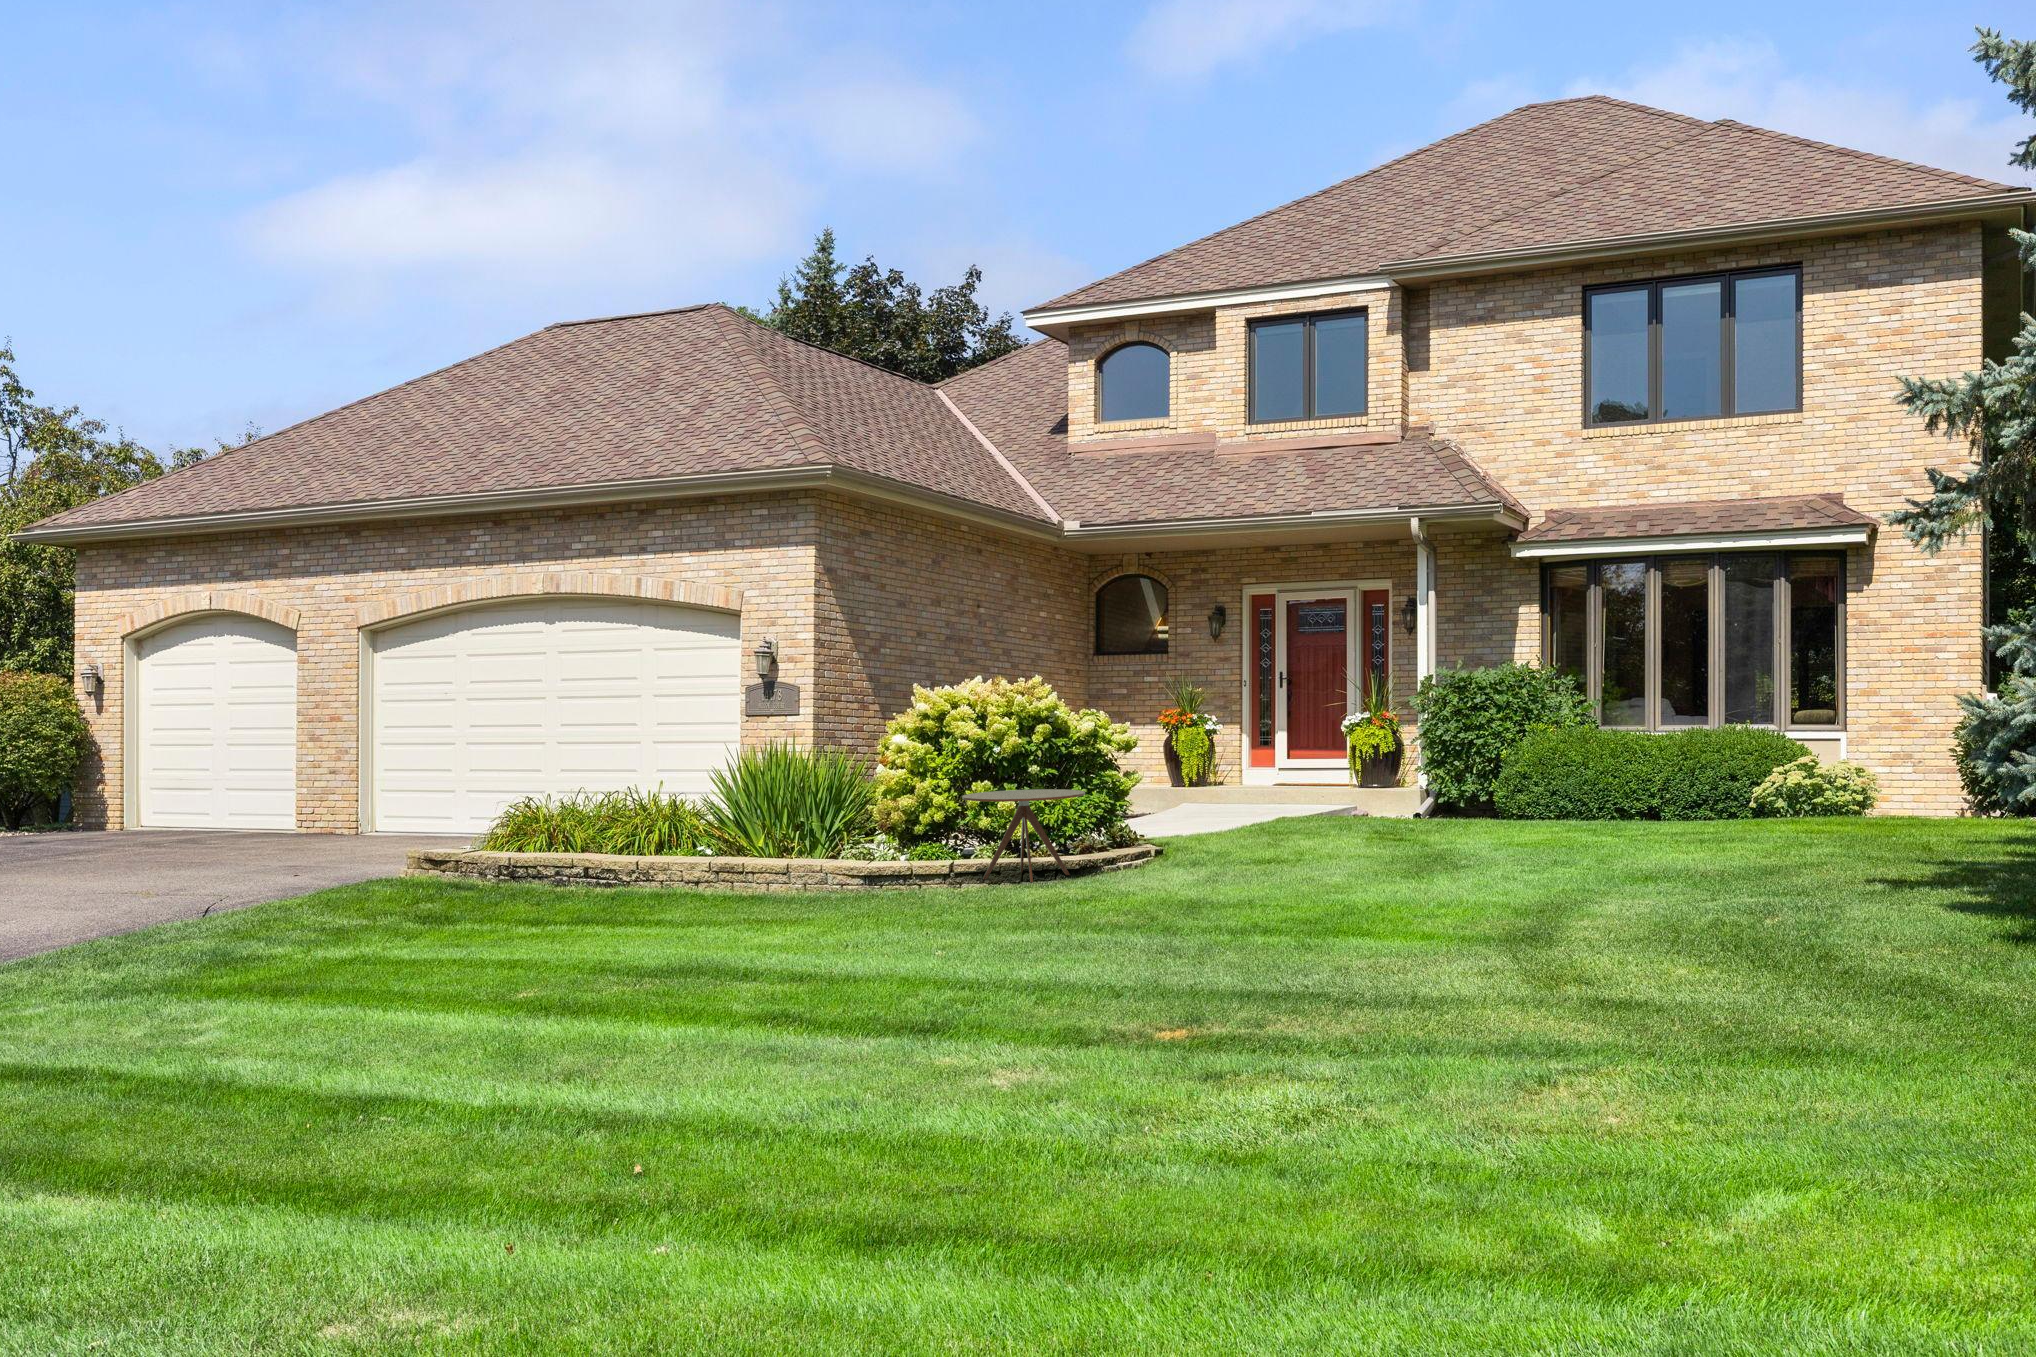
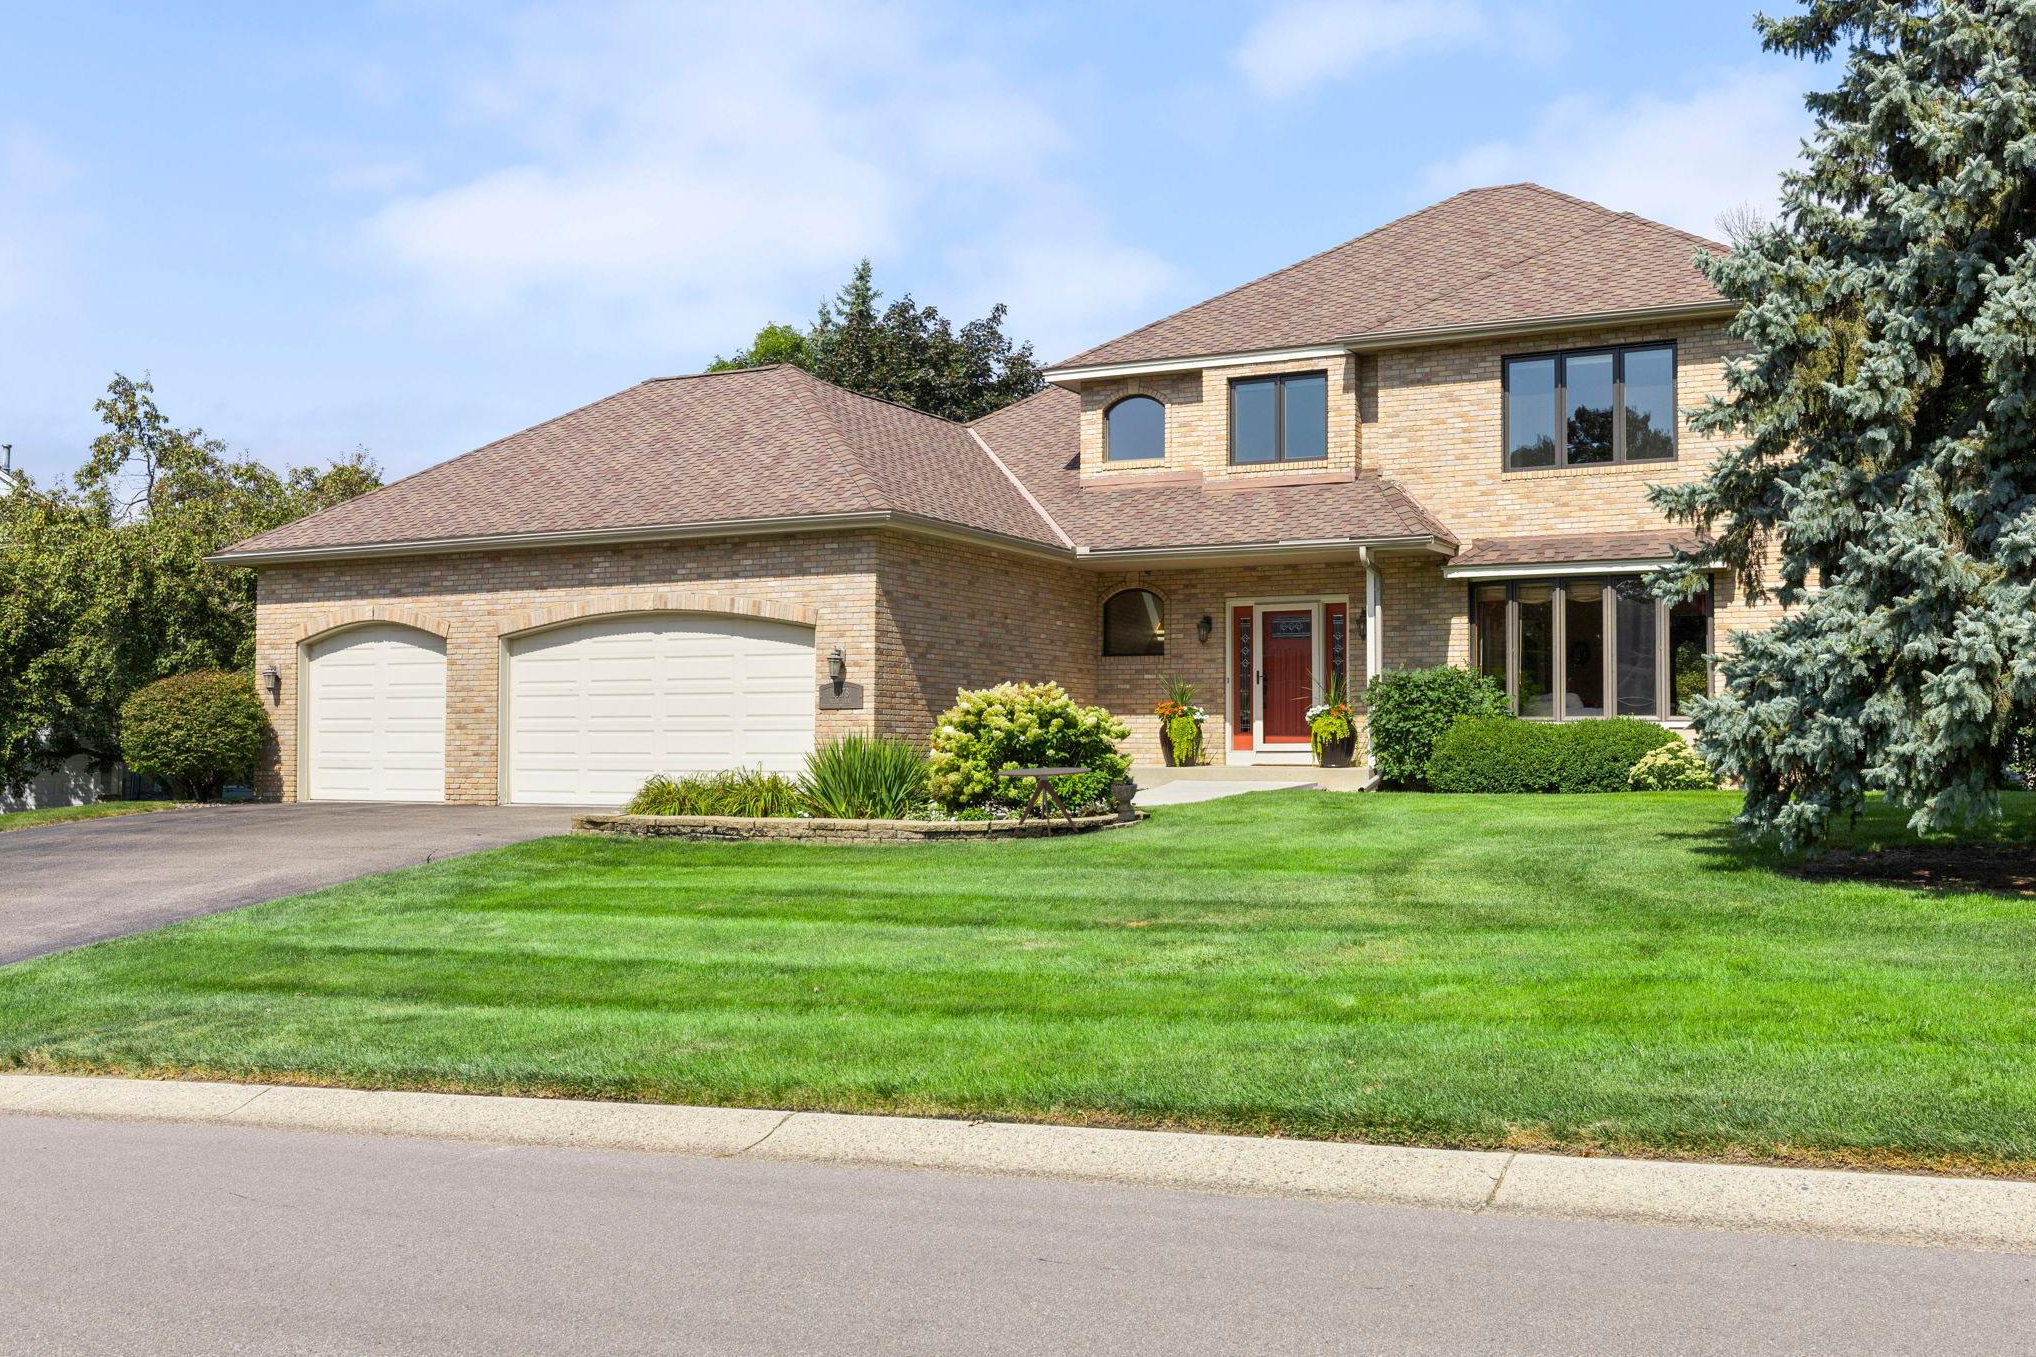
planter: none [1111,798,1146,857] -> present [1111,775,1137,820]

